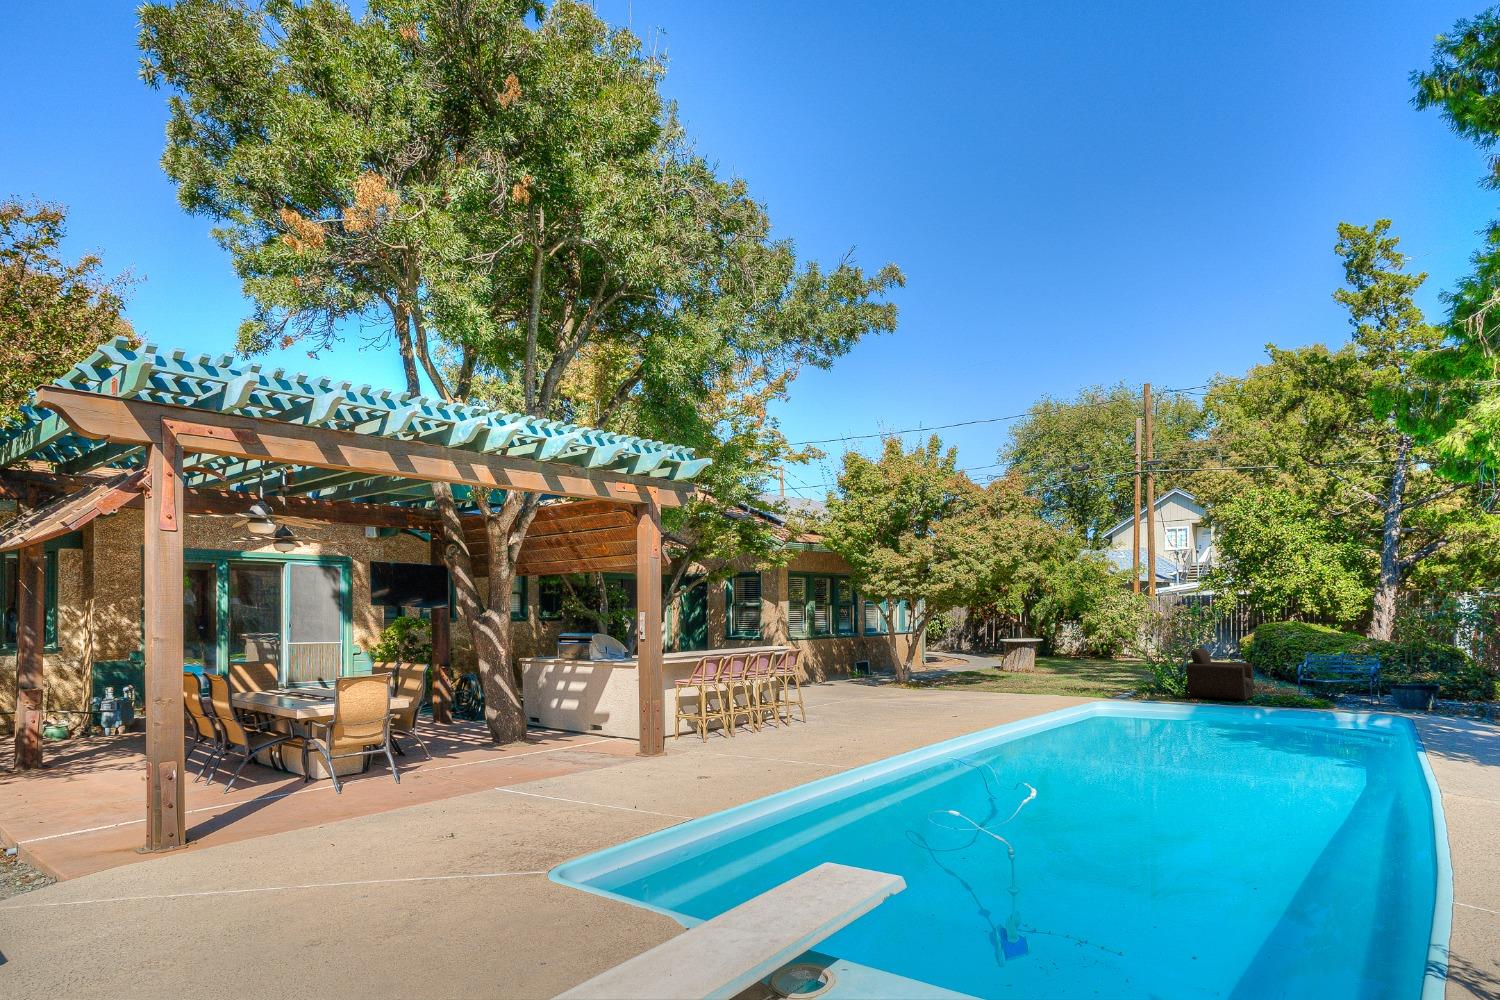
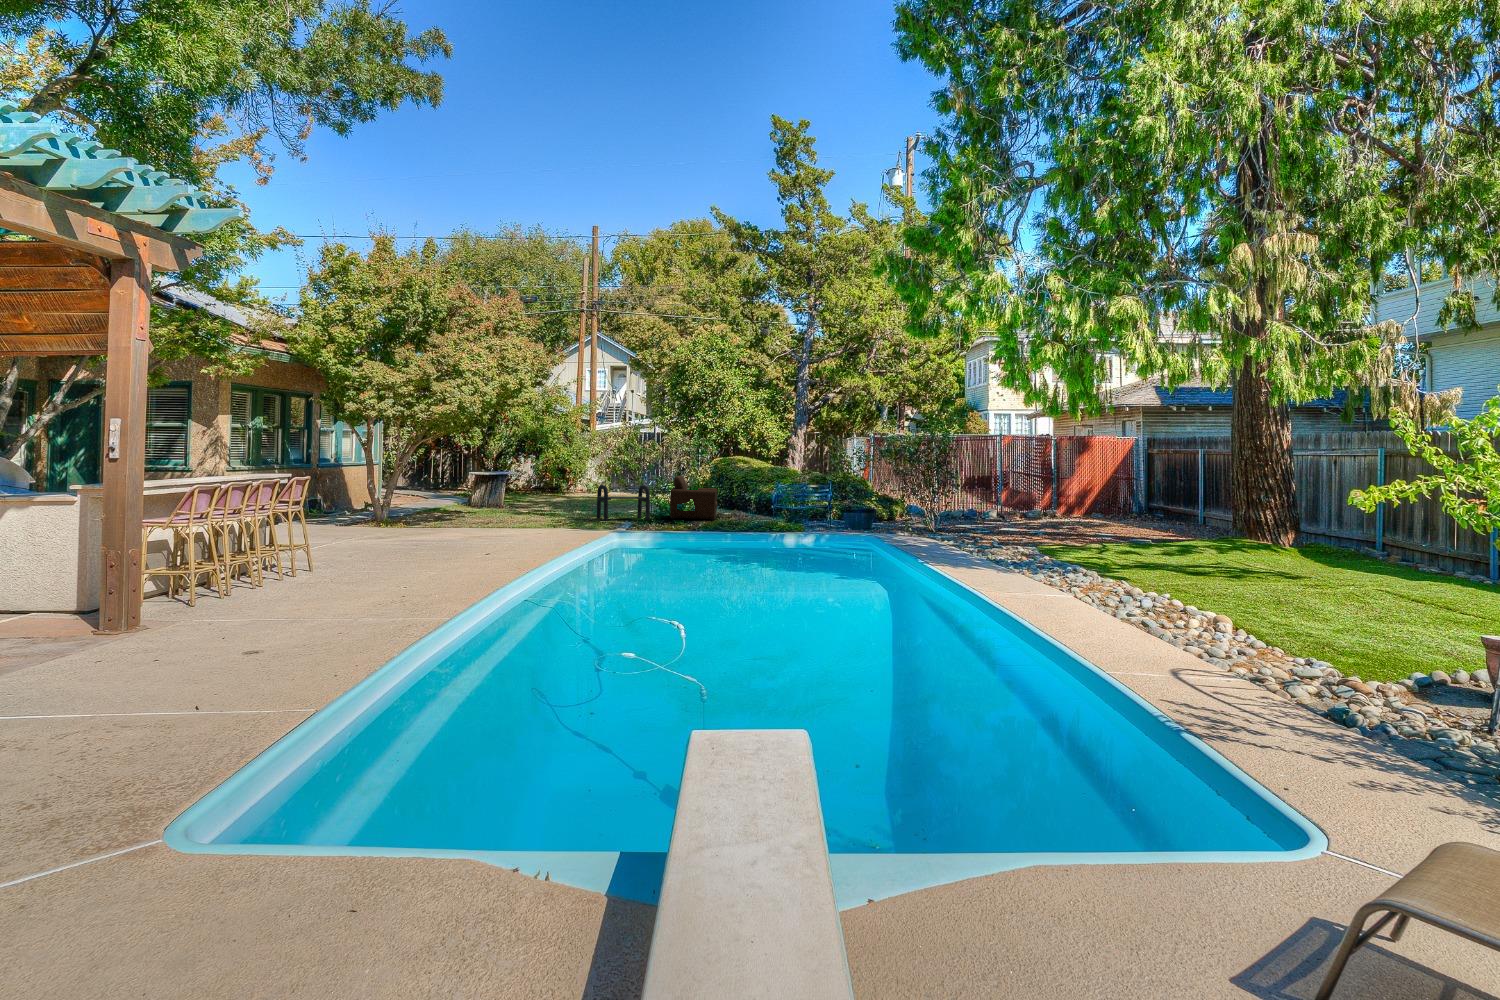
bench: none [1101,658,1162,698] -> present [597,485,650,521]

